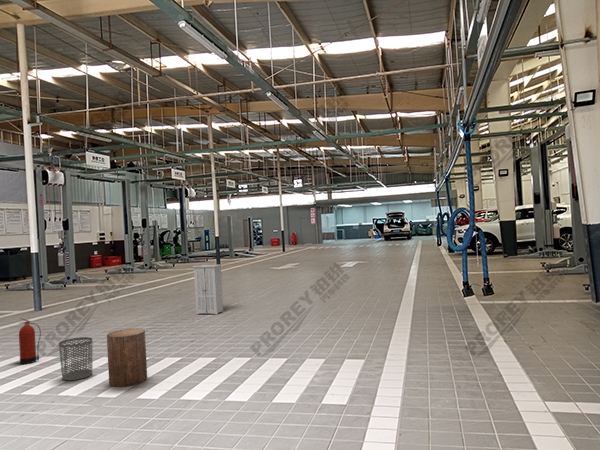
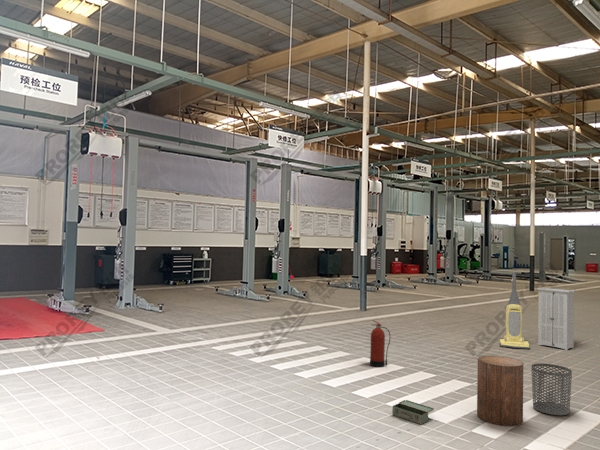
vacuum cleaner: none [163,255,188,321] -> present [500,273,530,349]
waste bin: present [59,337,93,380] -> present [531,363,572,416]
toolbox: none [22,387,65,405] -> present [392,400,434,424]

